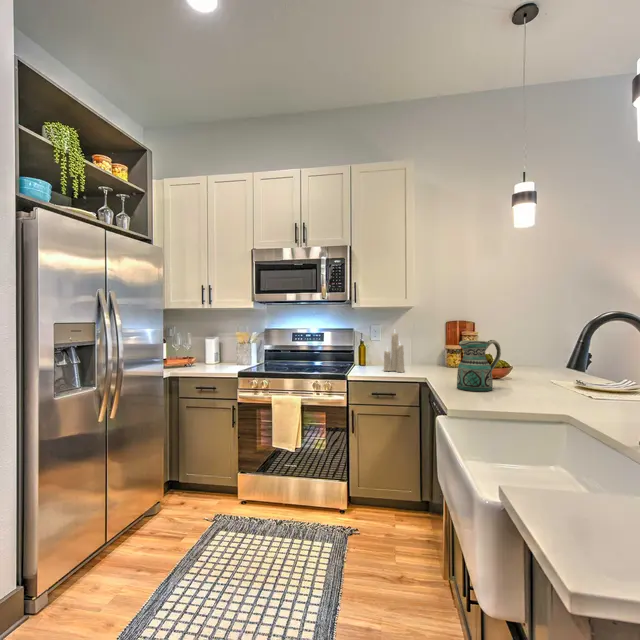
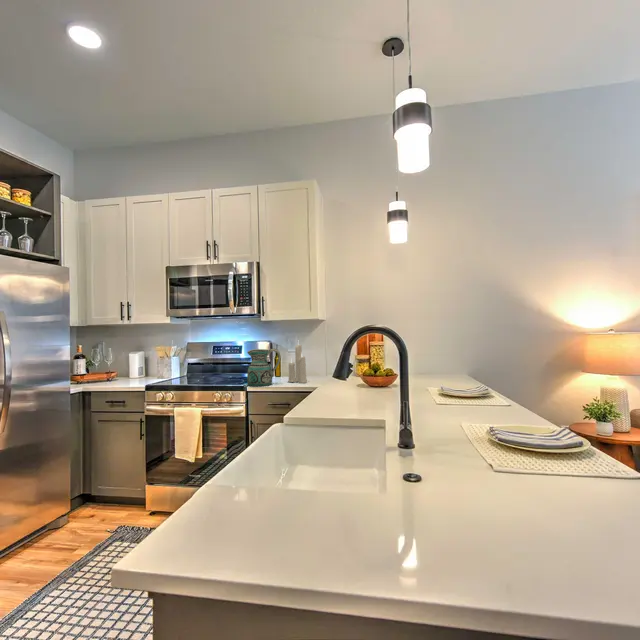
ceramic pitcher: present [457,340,501,392] -> present [247,349,281,386]

